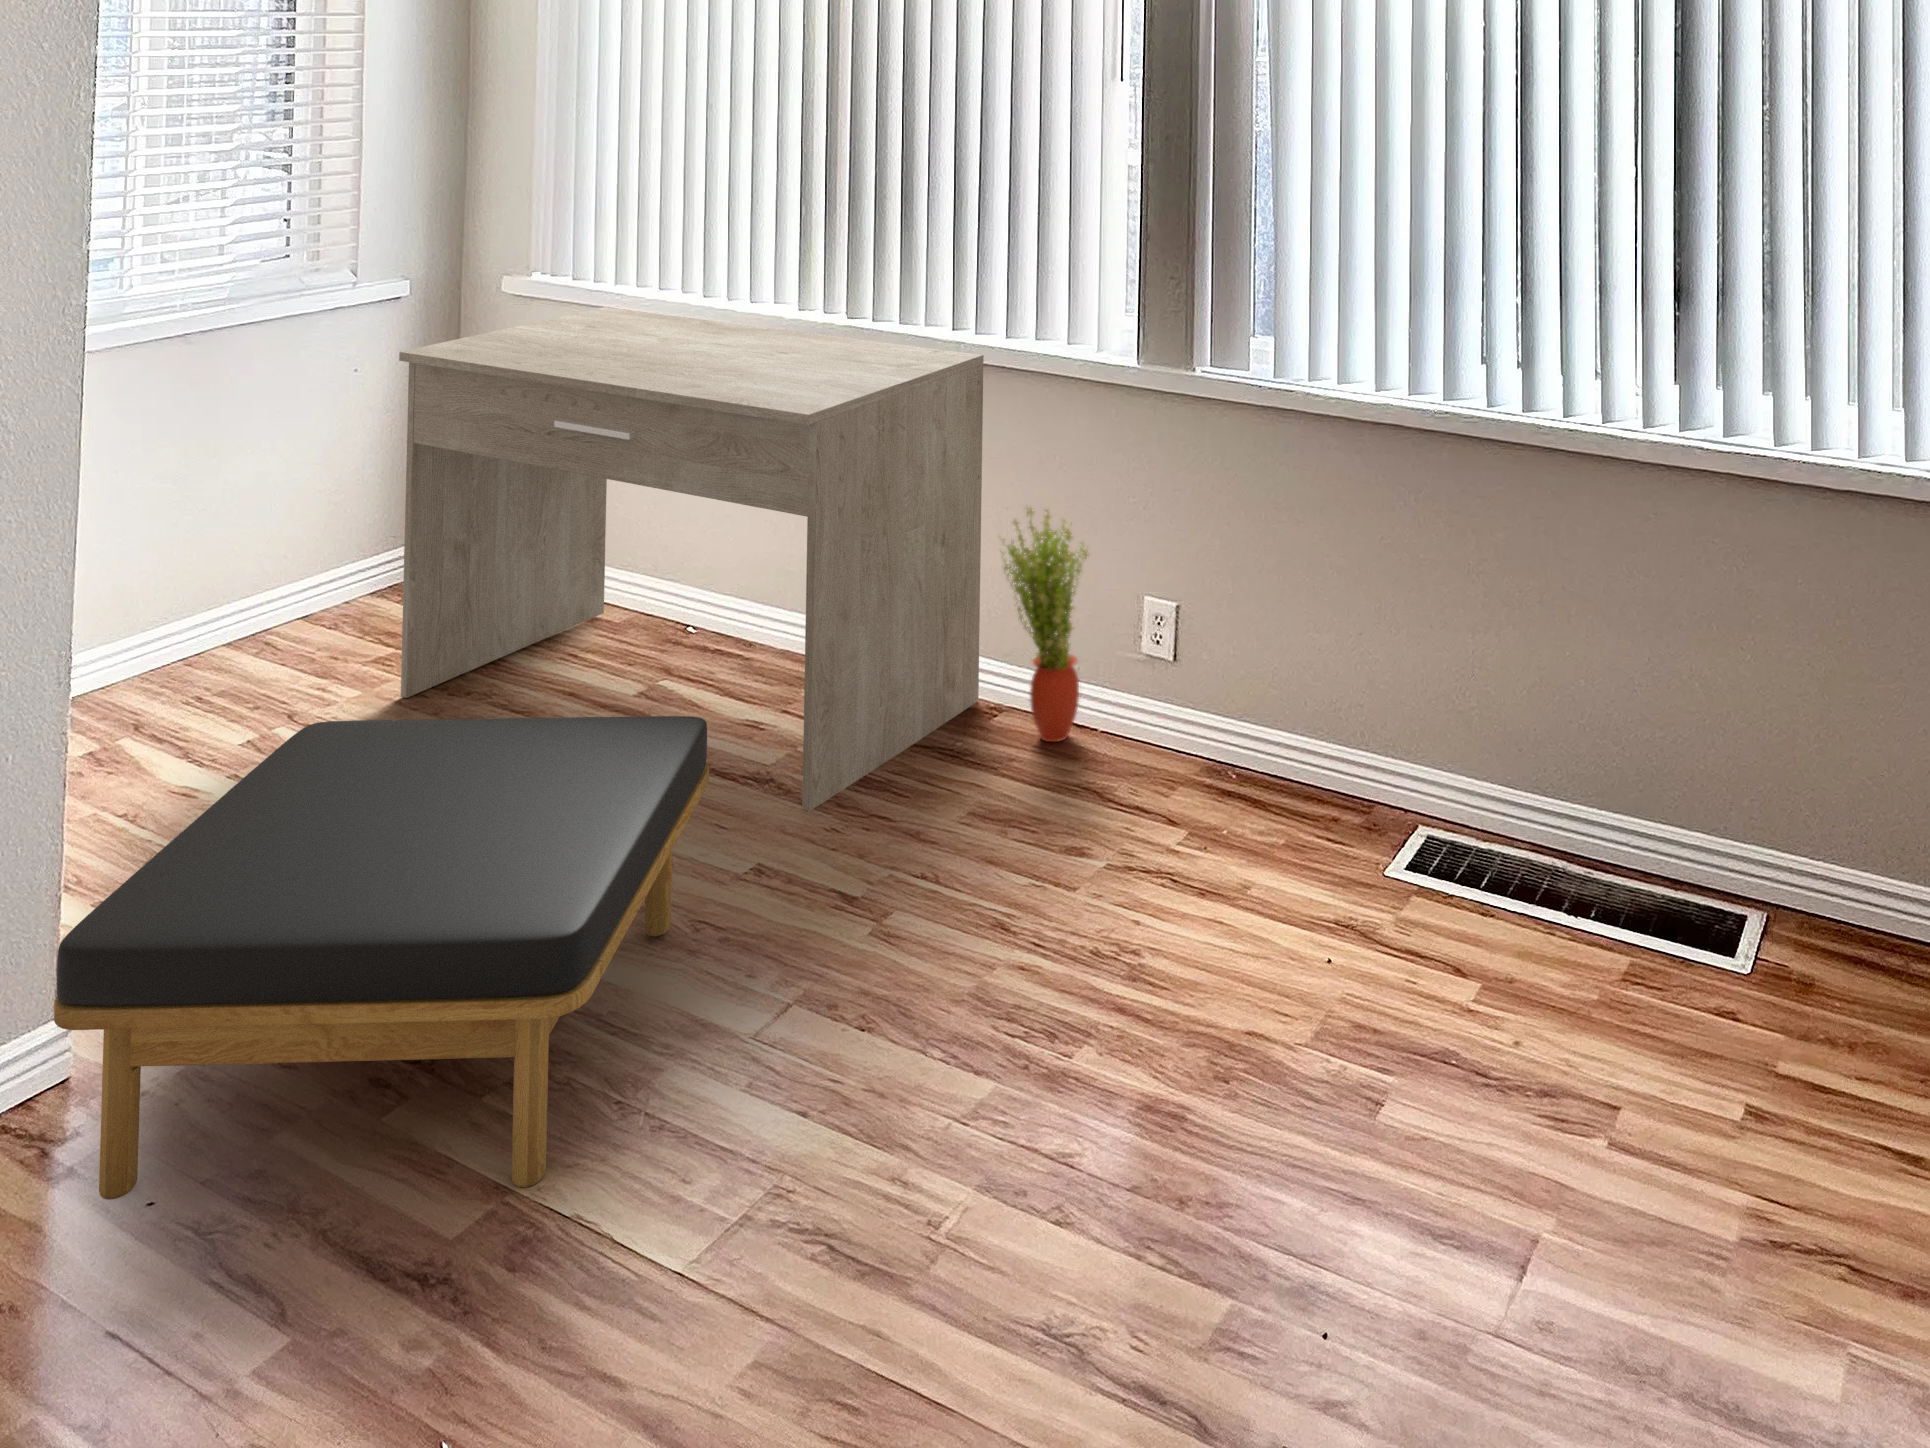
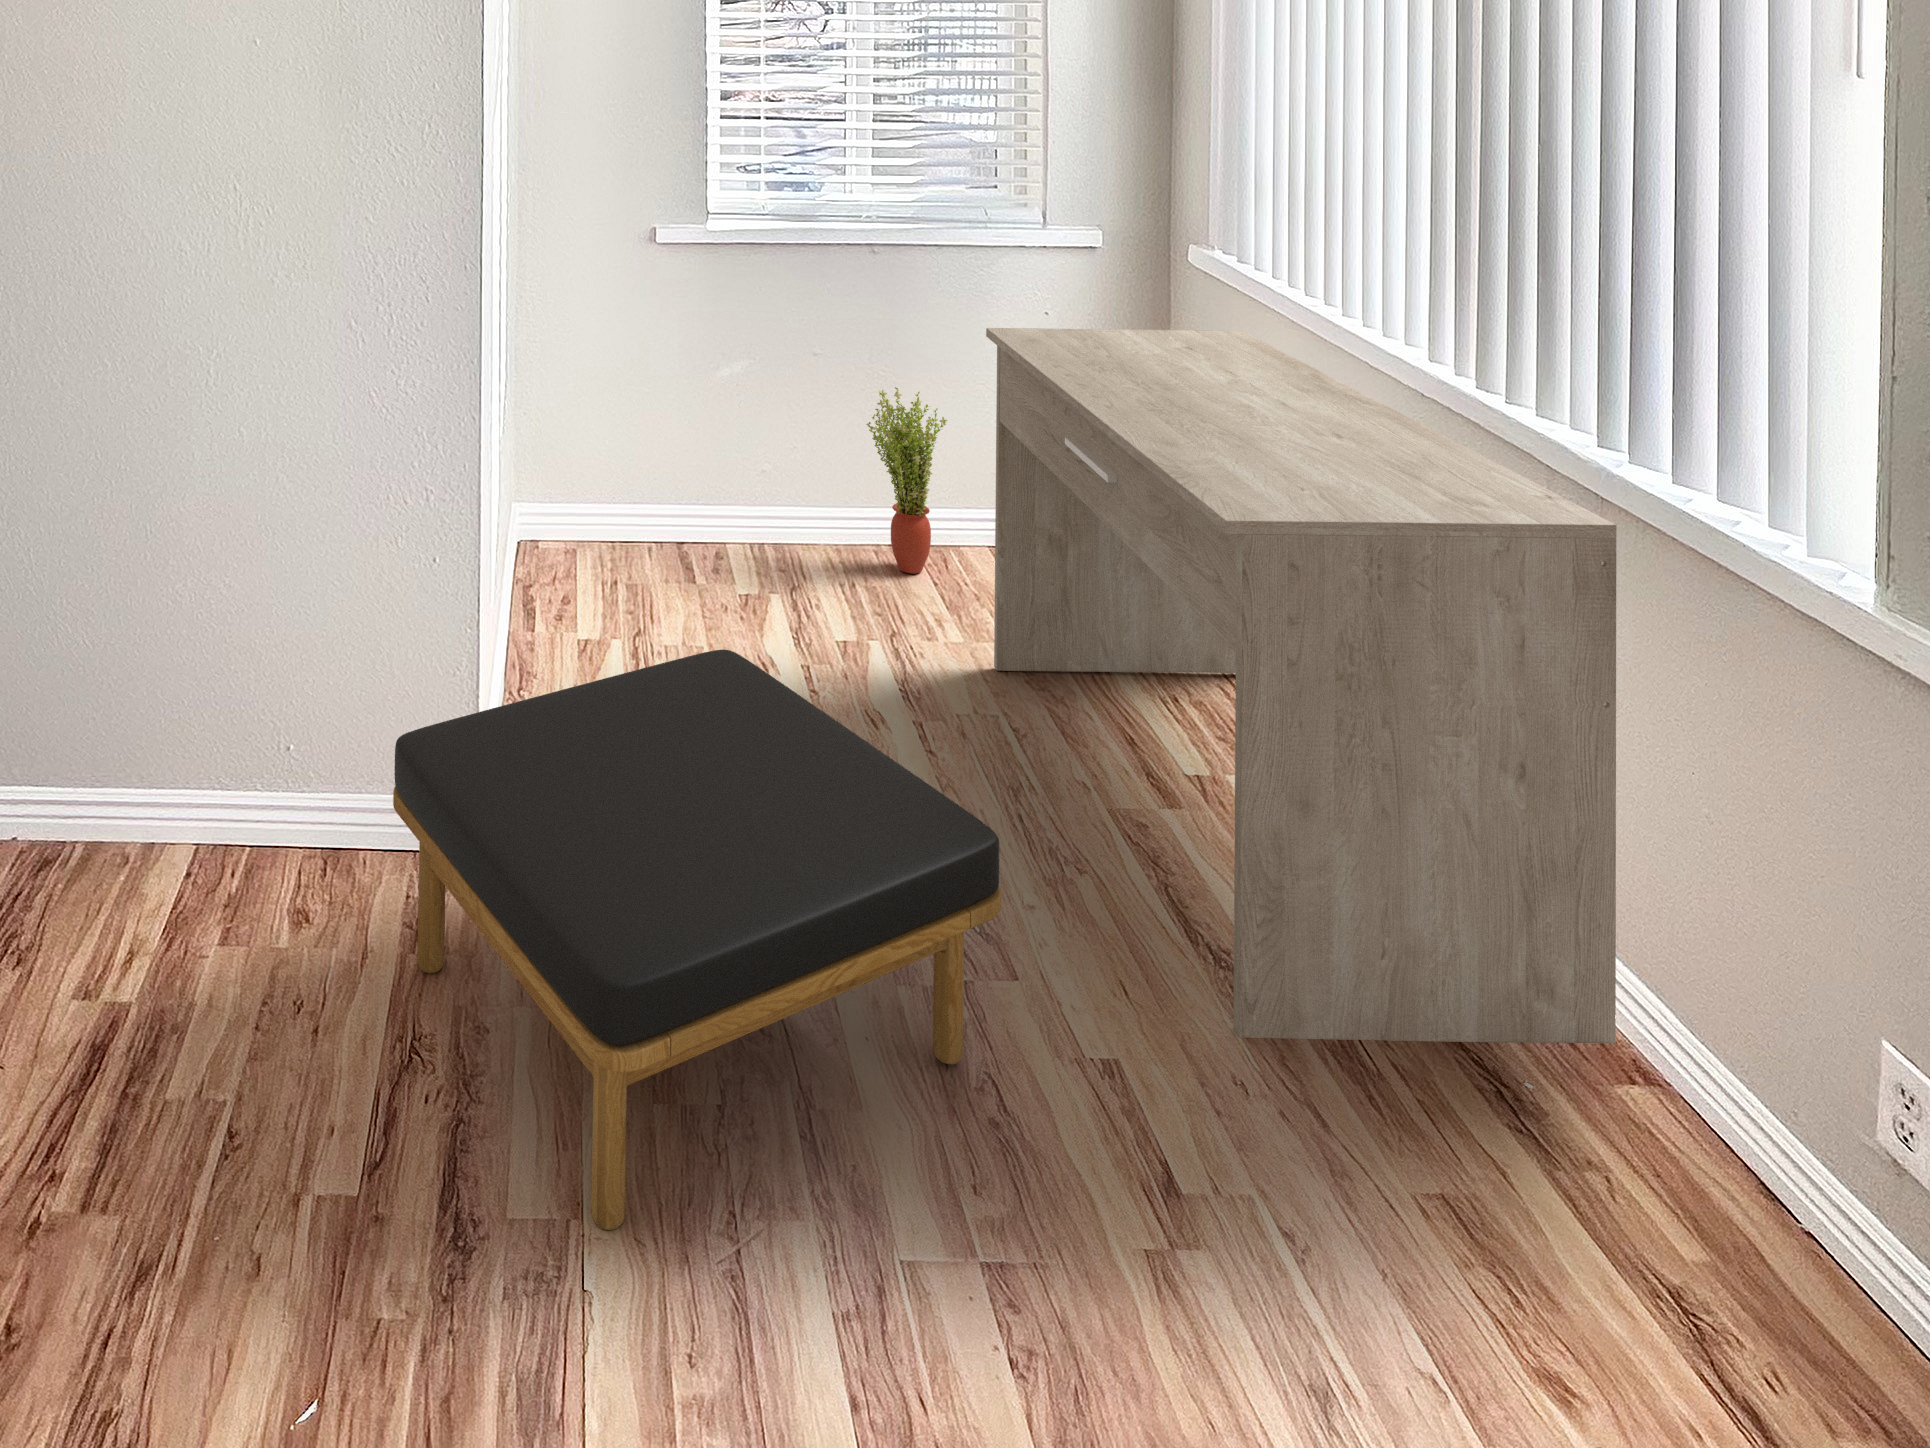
potted plant: present [1002,509,1088,742] -> present [866,387,947,574]

